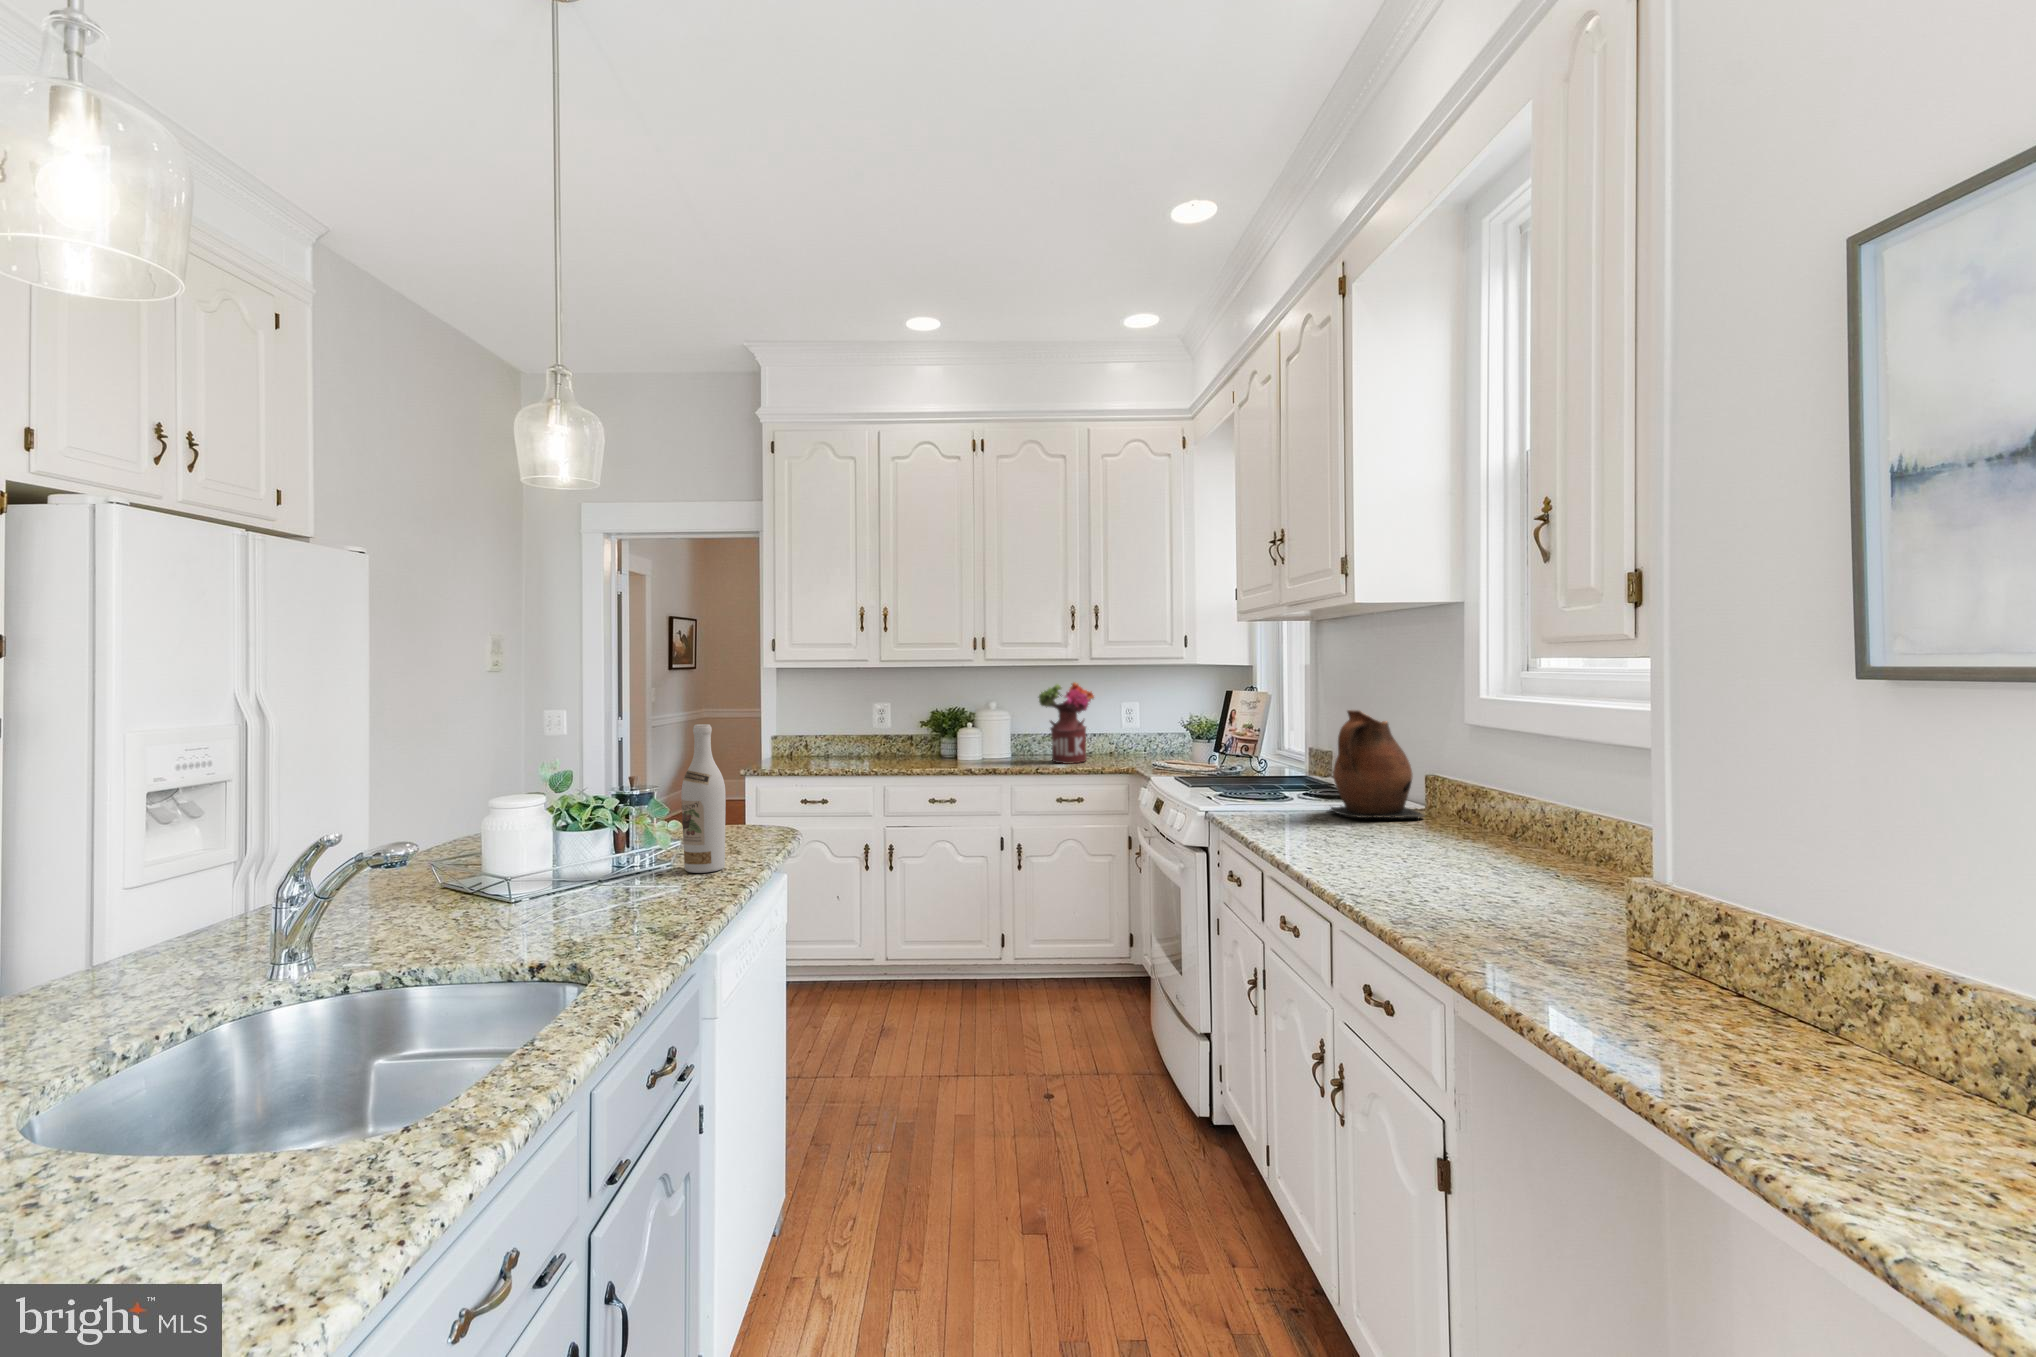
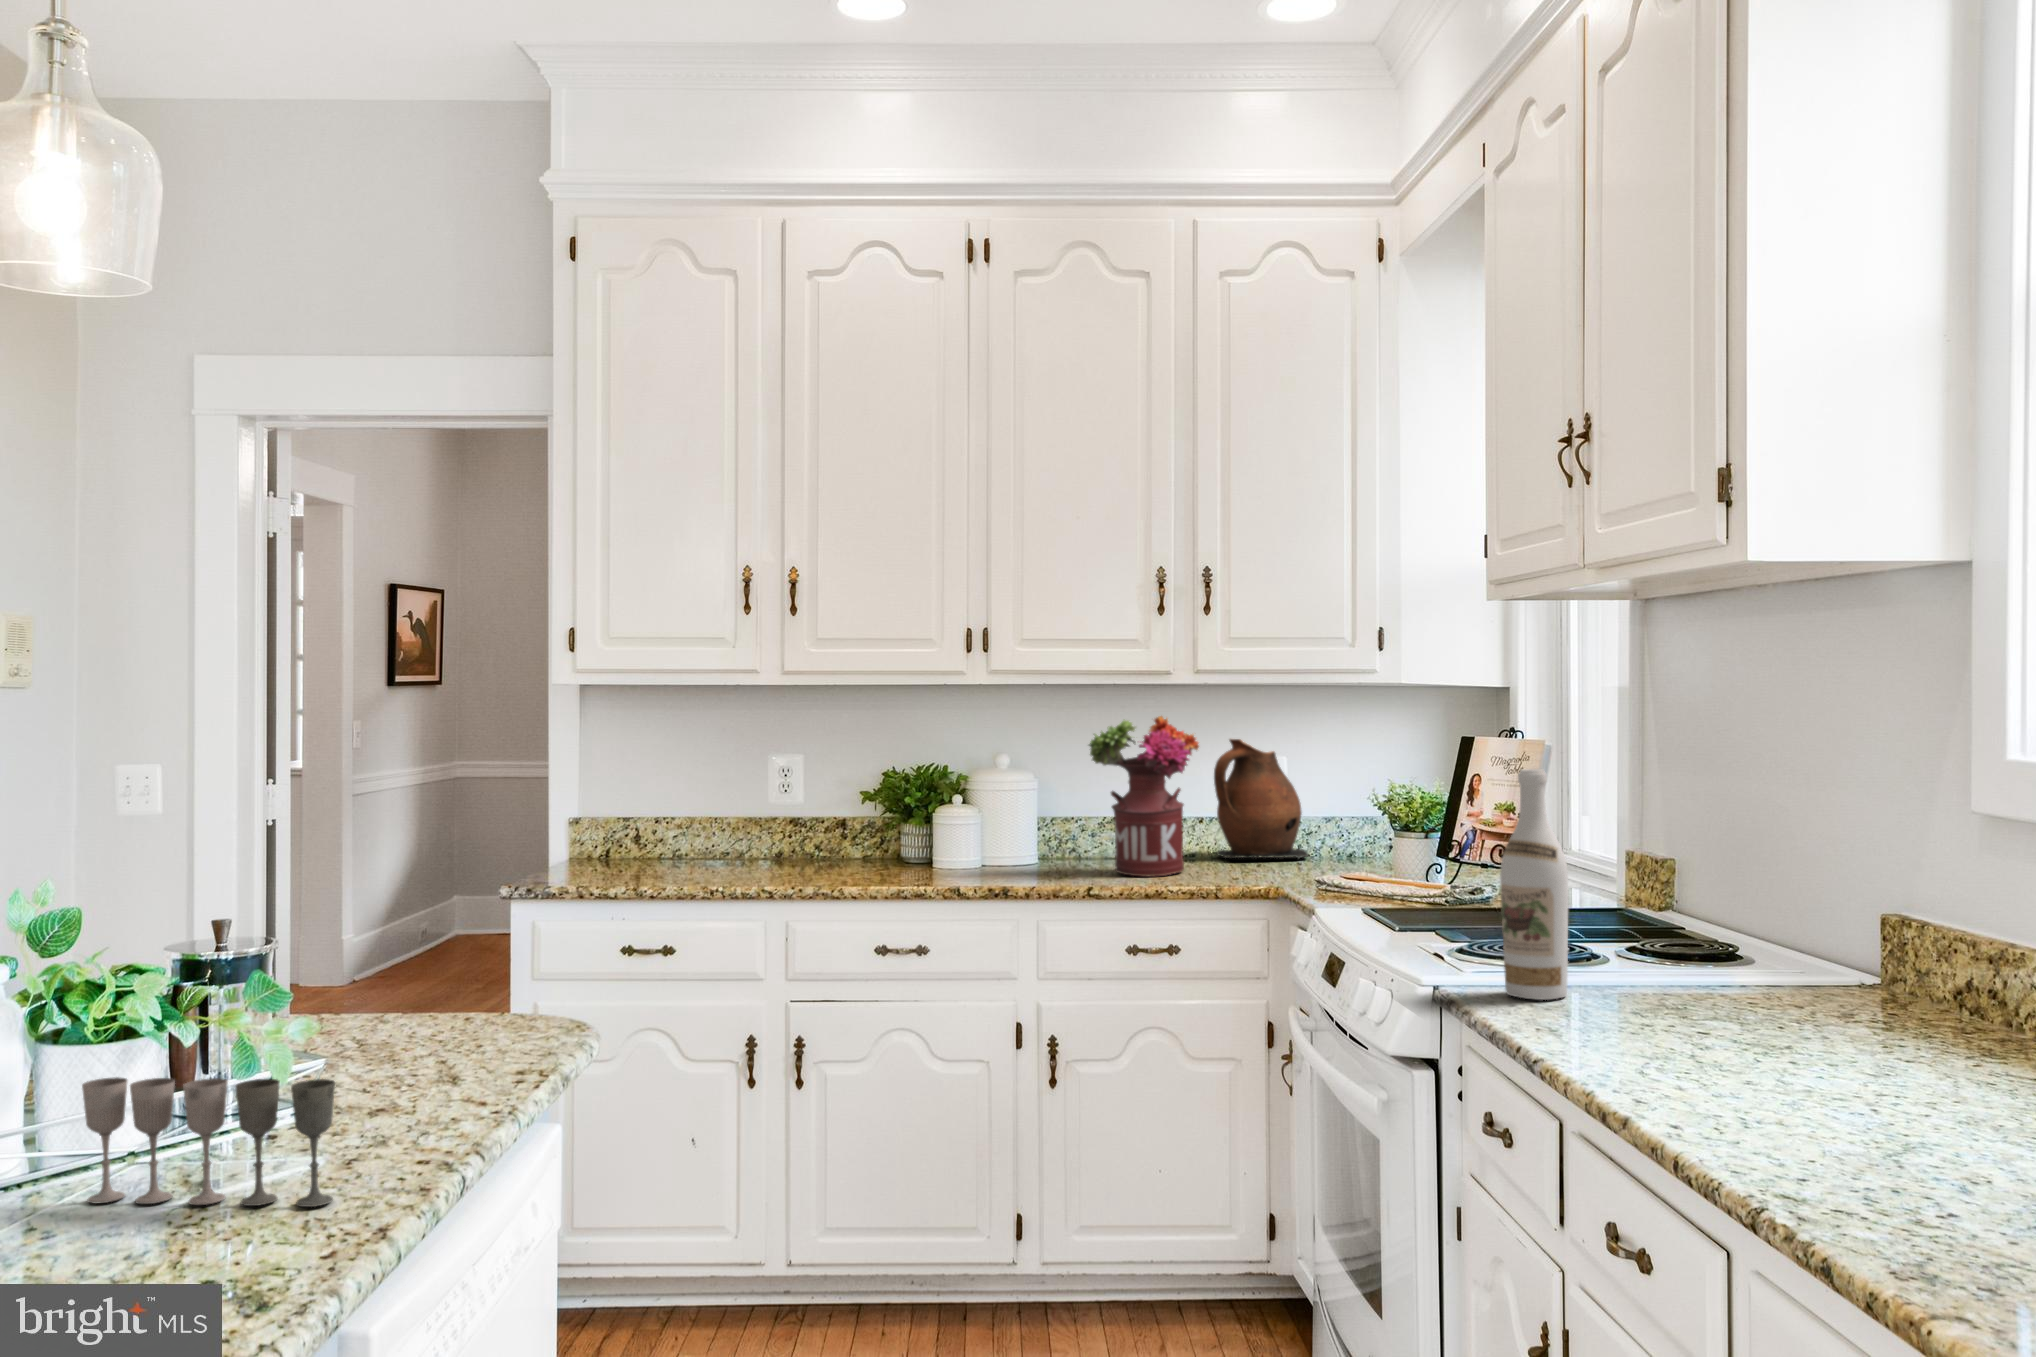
ceramic pitcher: present [1330,710,1425,818] -> present [1214,739,1310,859]
wine bottle: present [681,724,726,873] -> present [1500,769,1568,1000]
wine glass: none [577,844,696,902] -> present [82,1077,335,1207]

